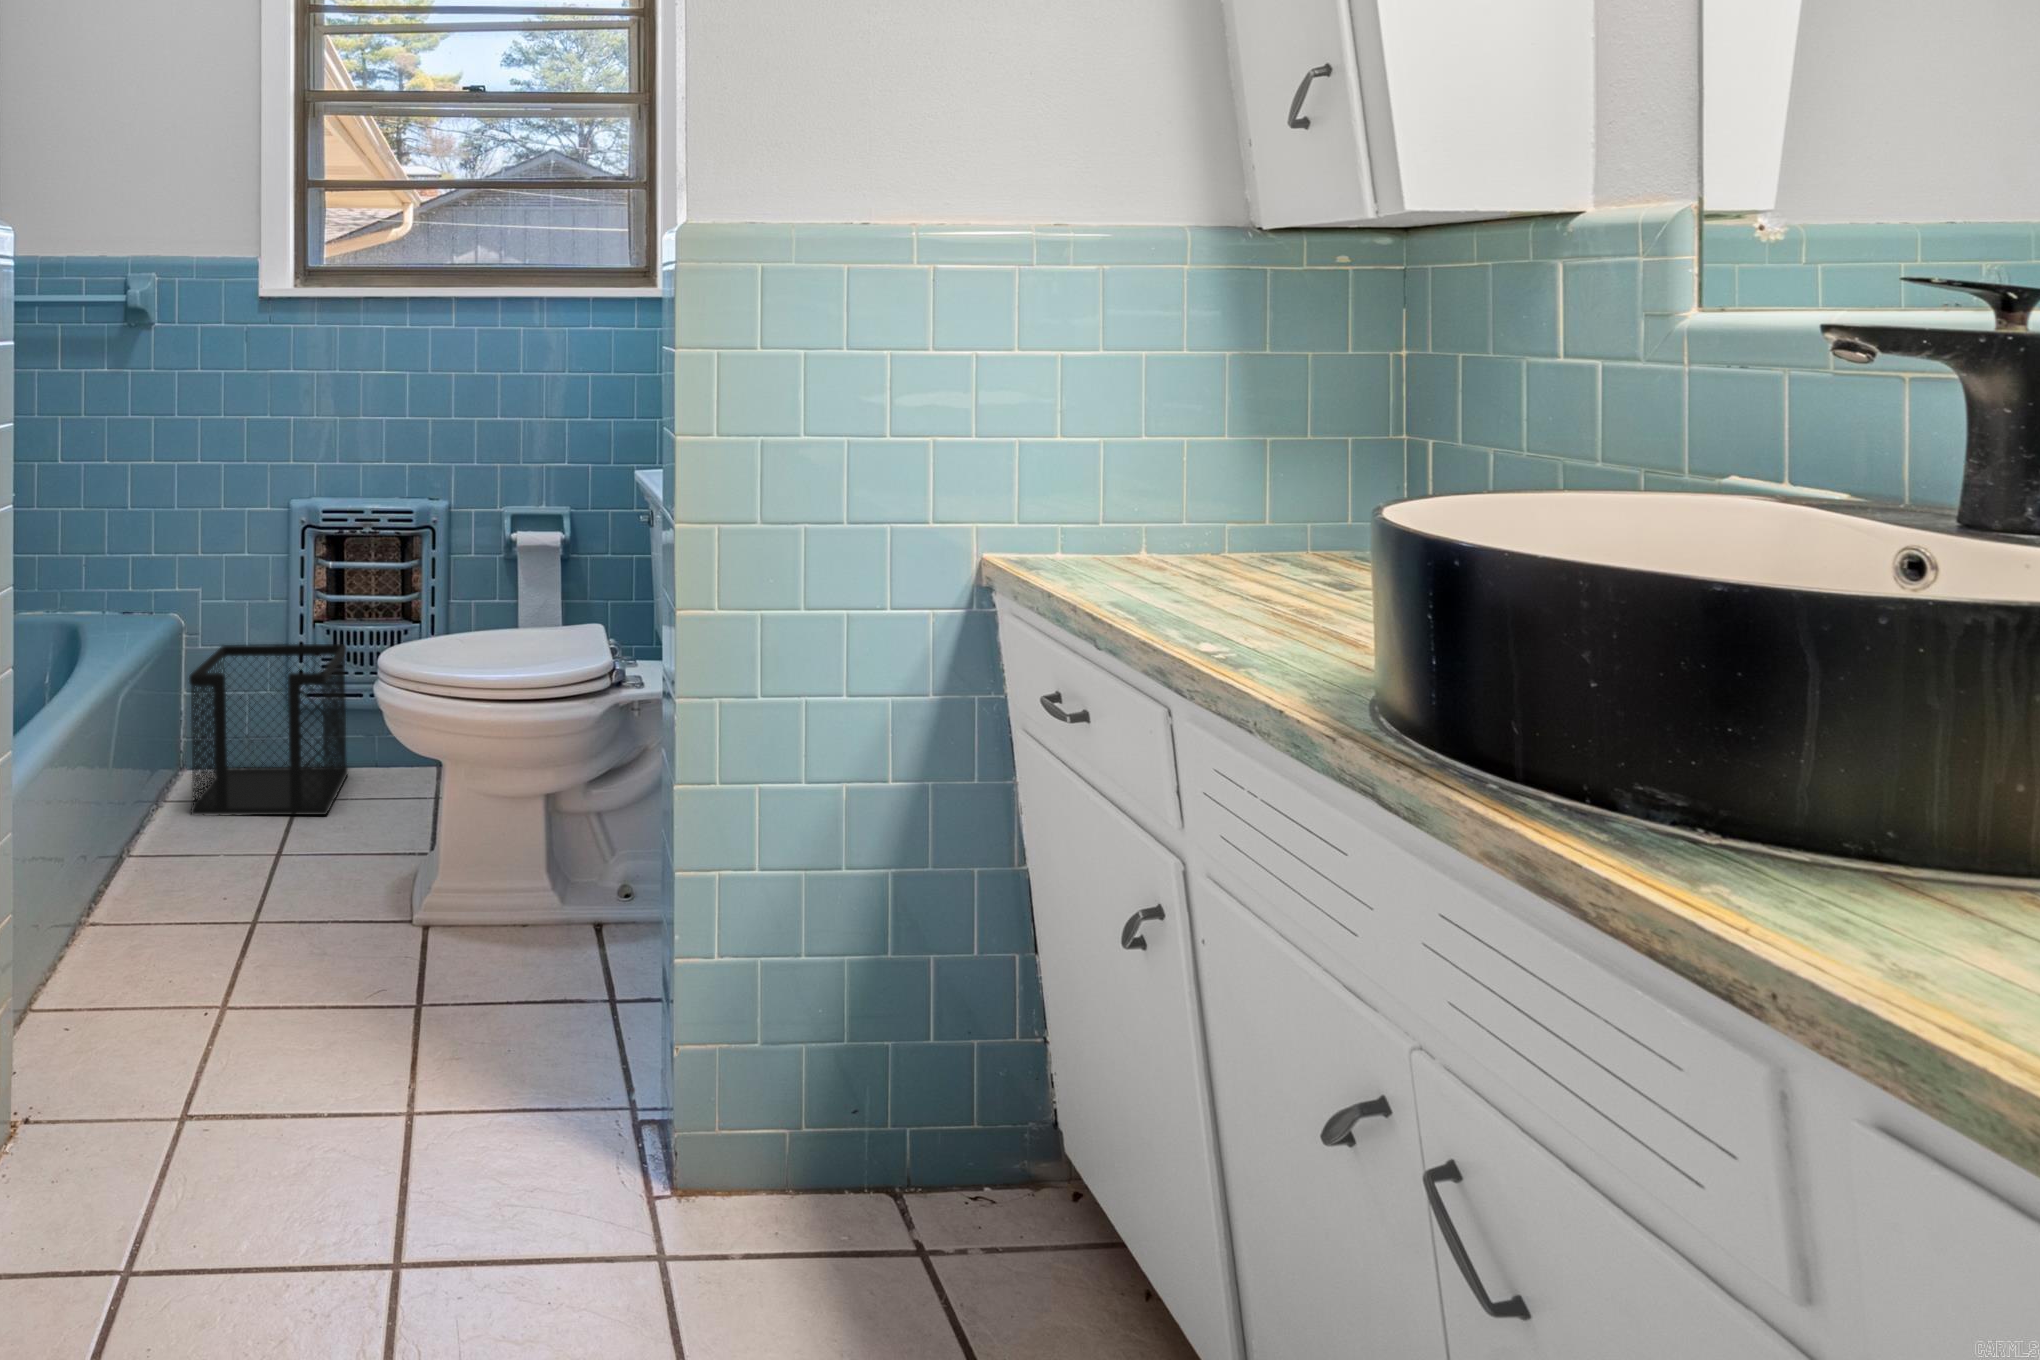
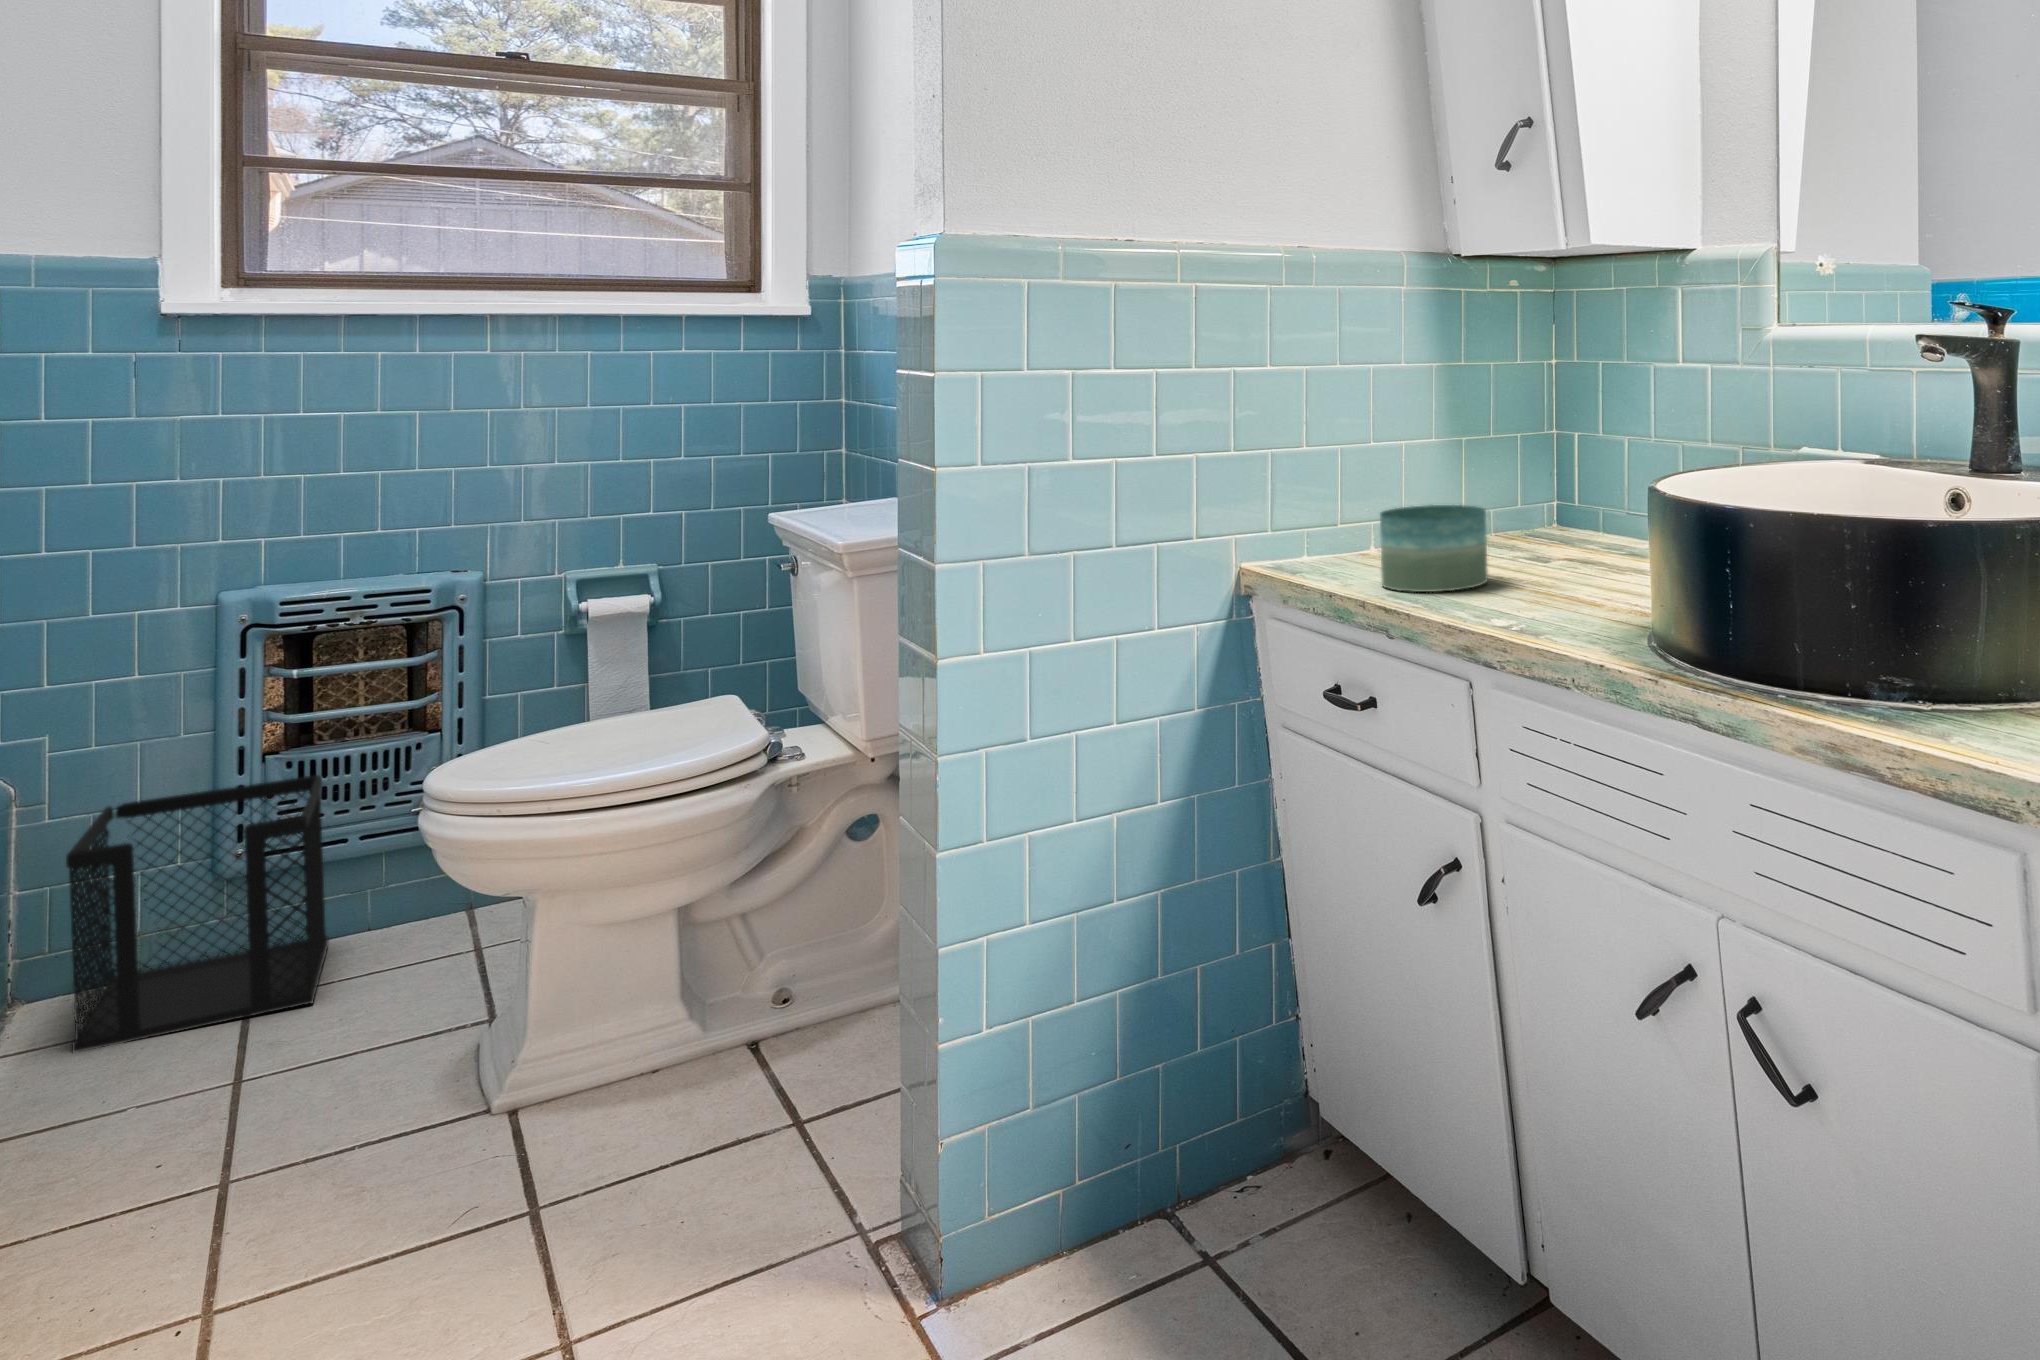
candle: none [1115,509,1244,606] -> present [1380,505,1488,592]

